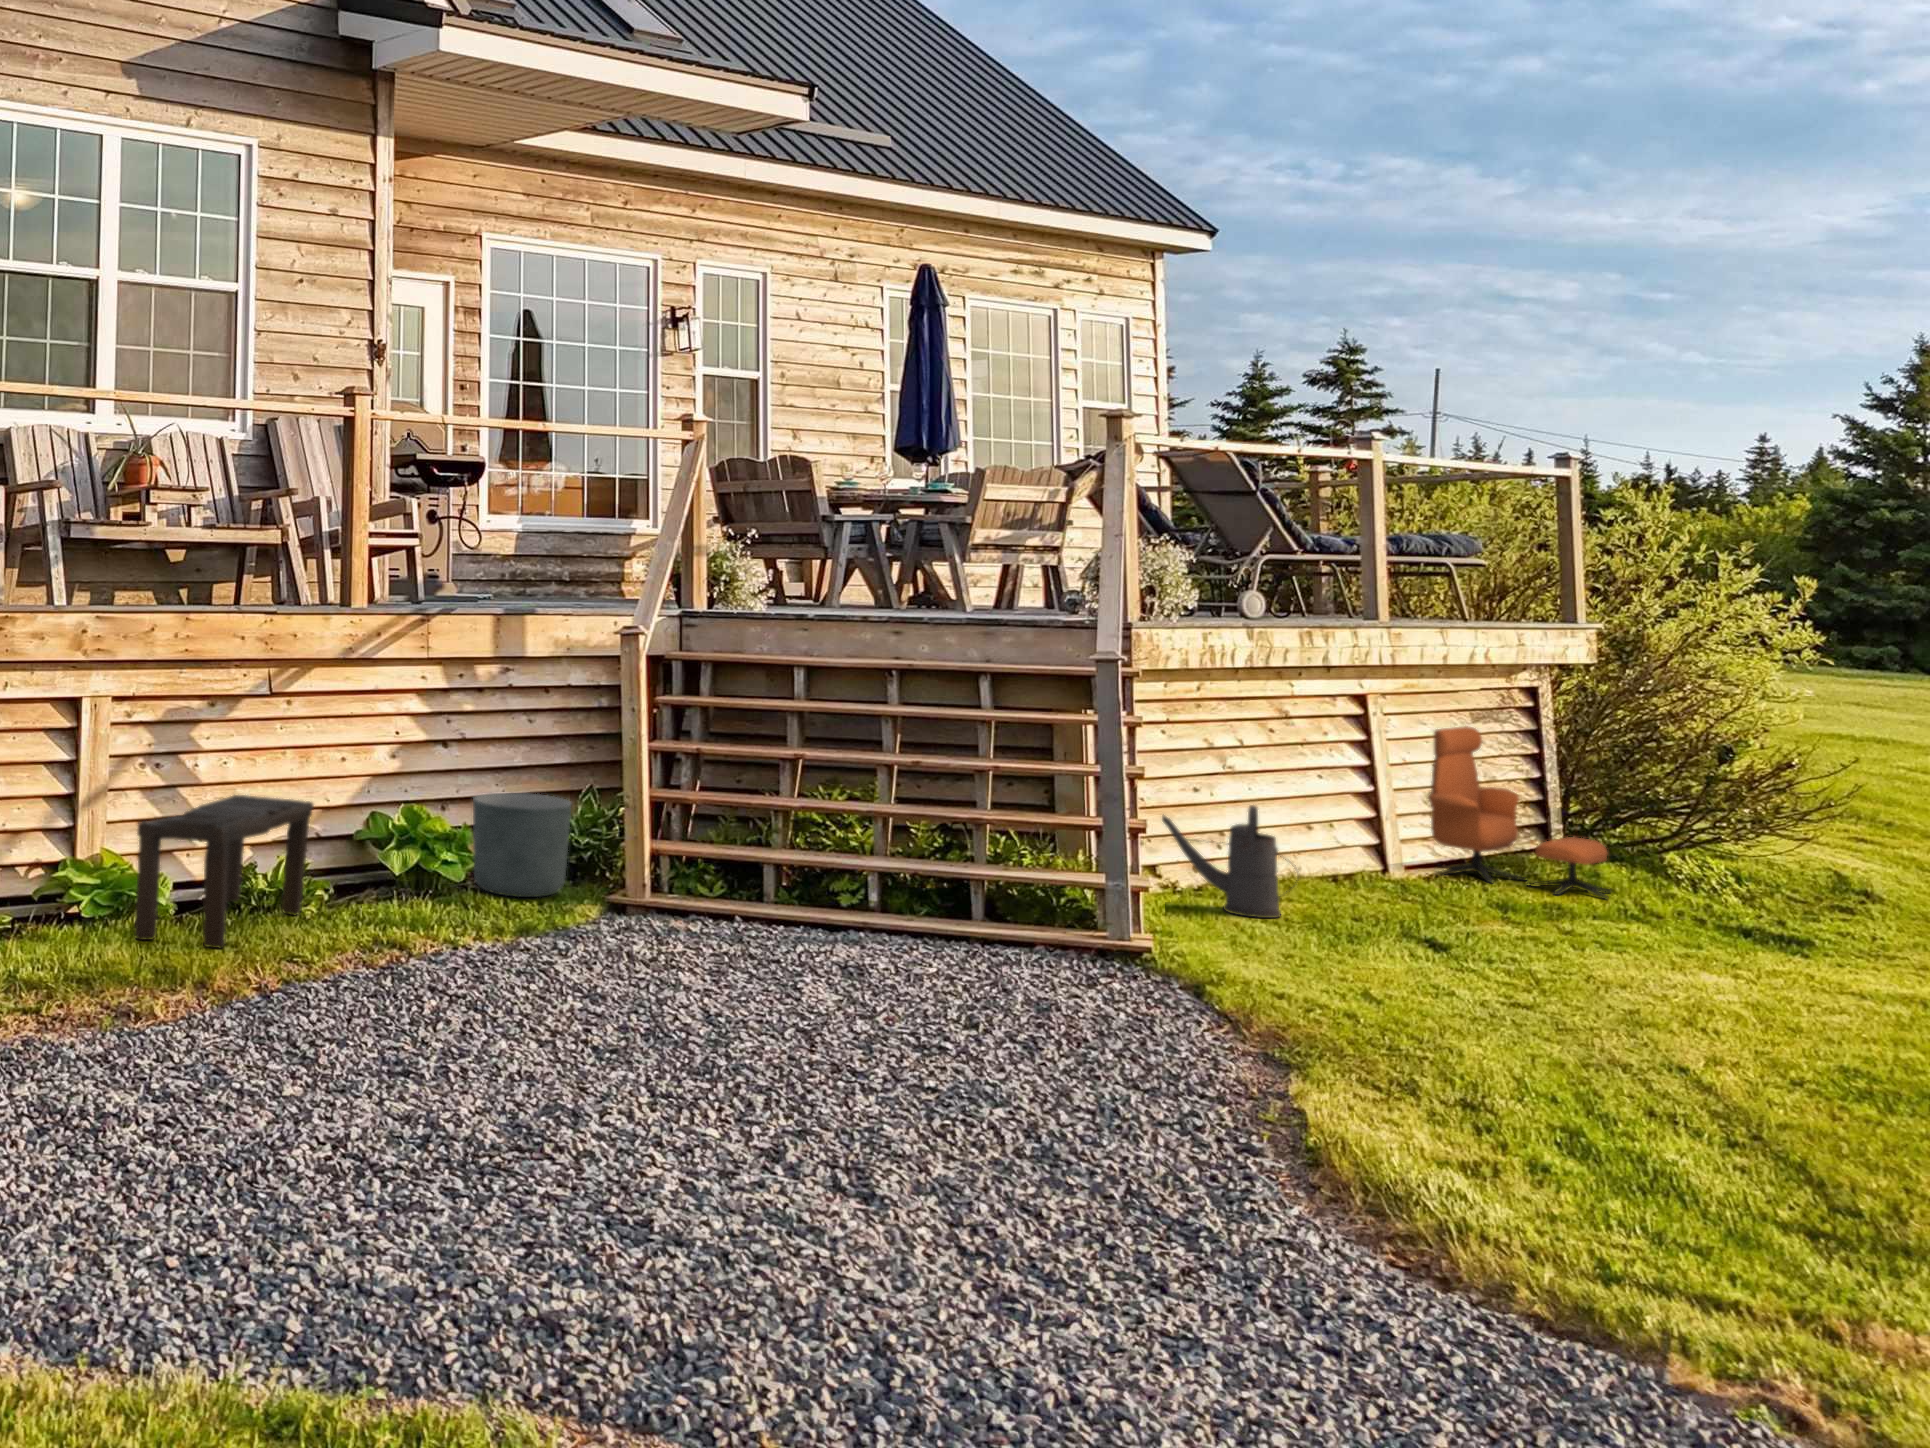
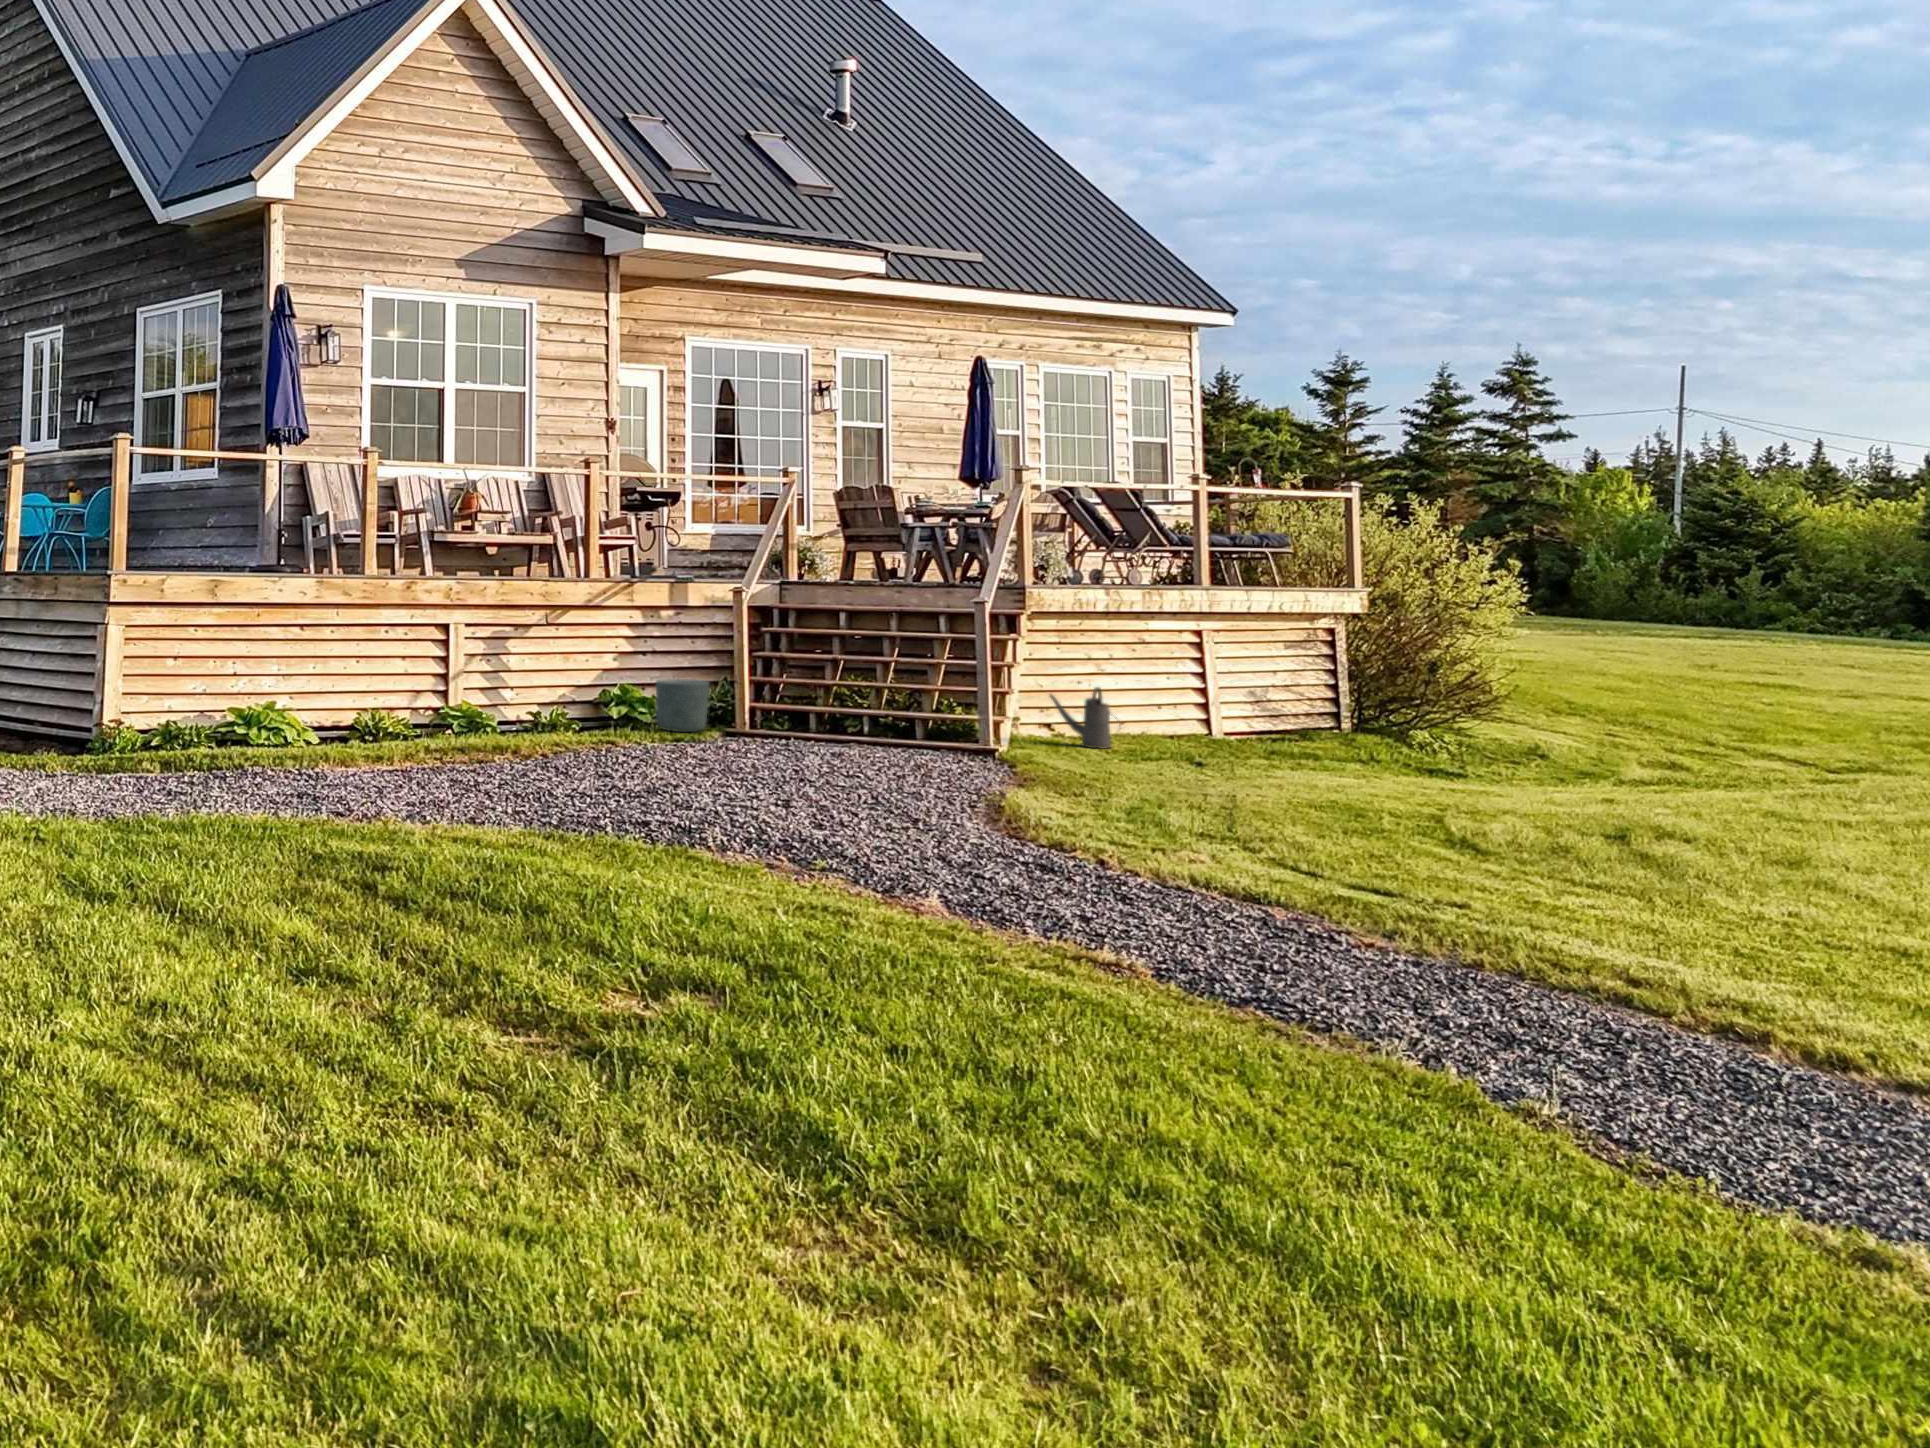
lounge chair: present [1428,726,1611,899] -> none [1237,649,1340,747]
bench: present [135,795,314,948] -> none [477,674,568,744]

